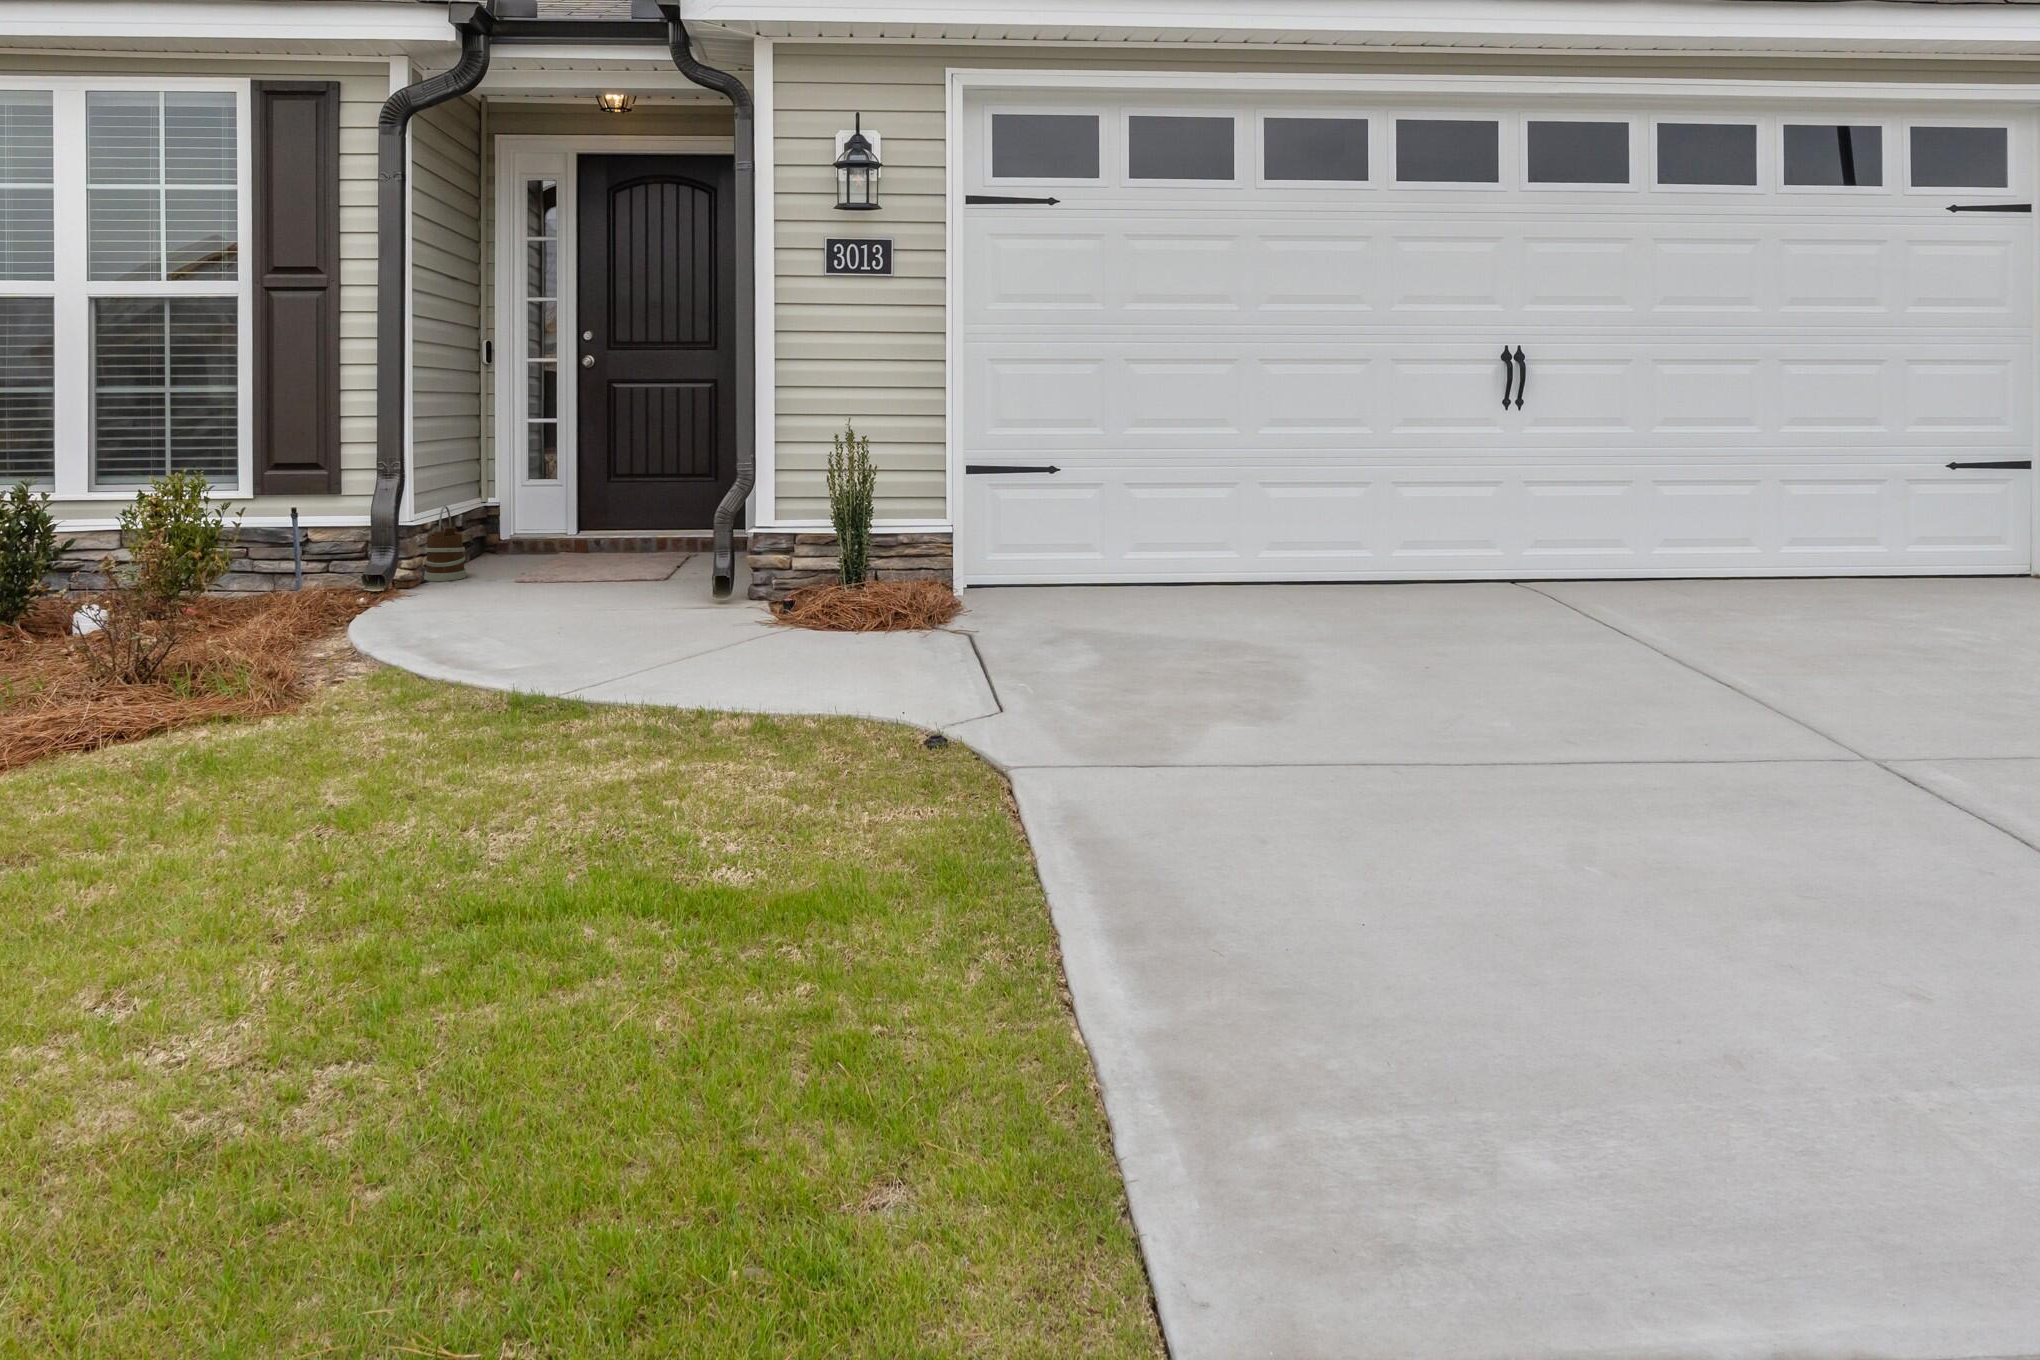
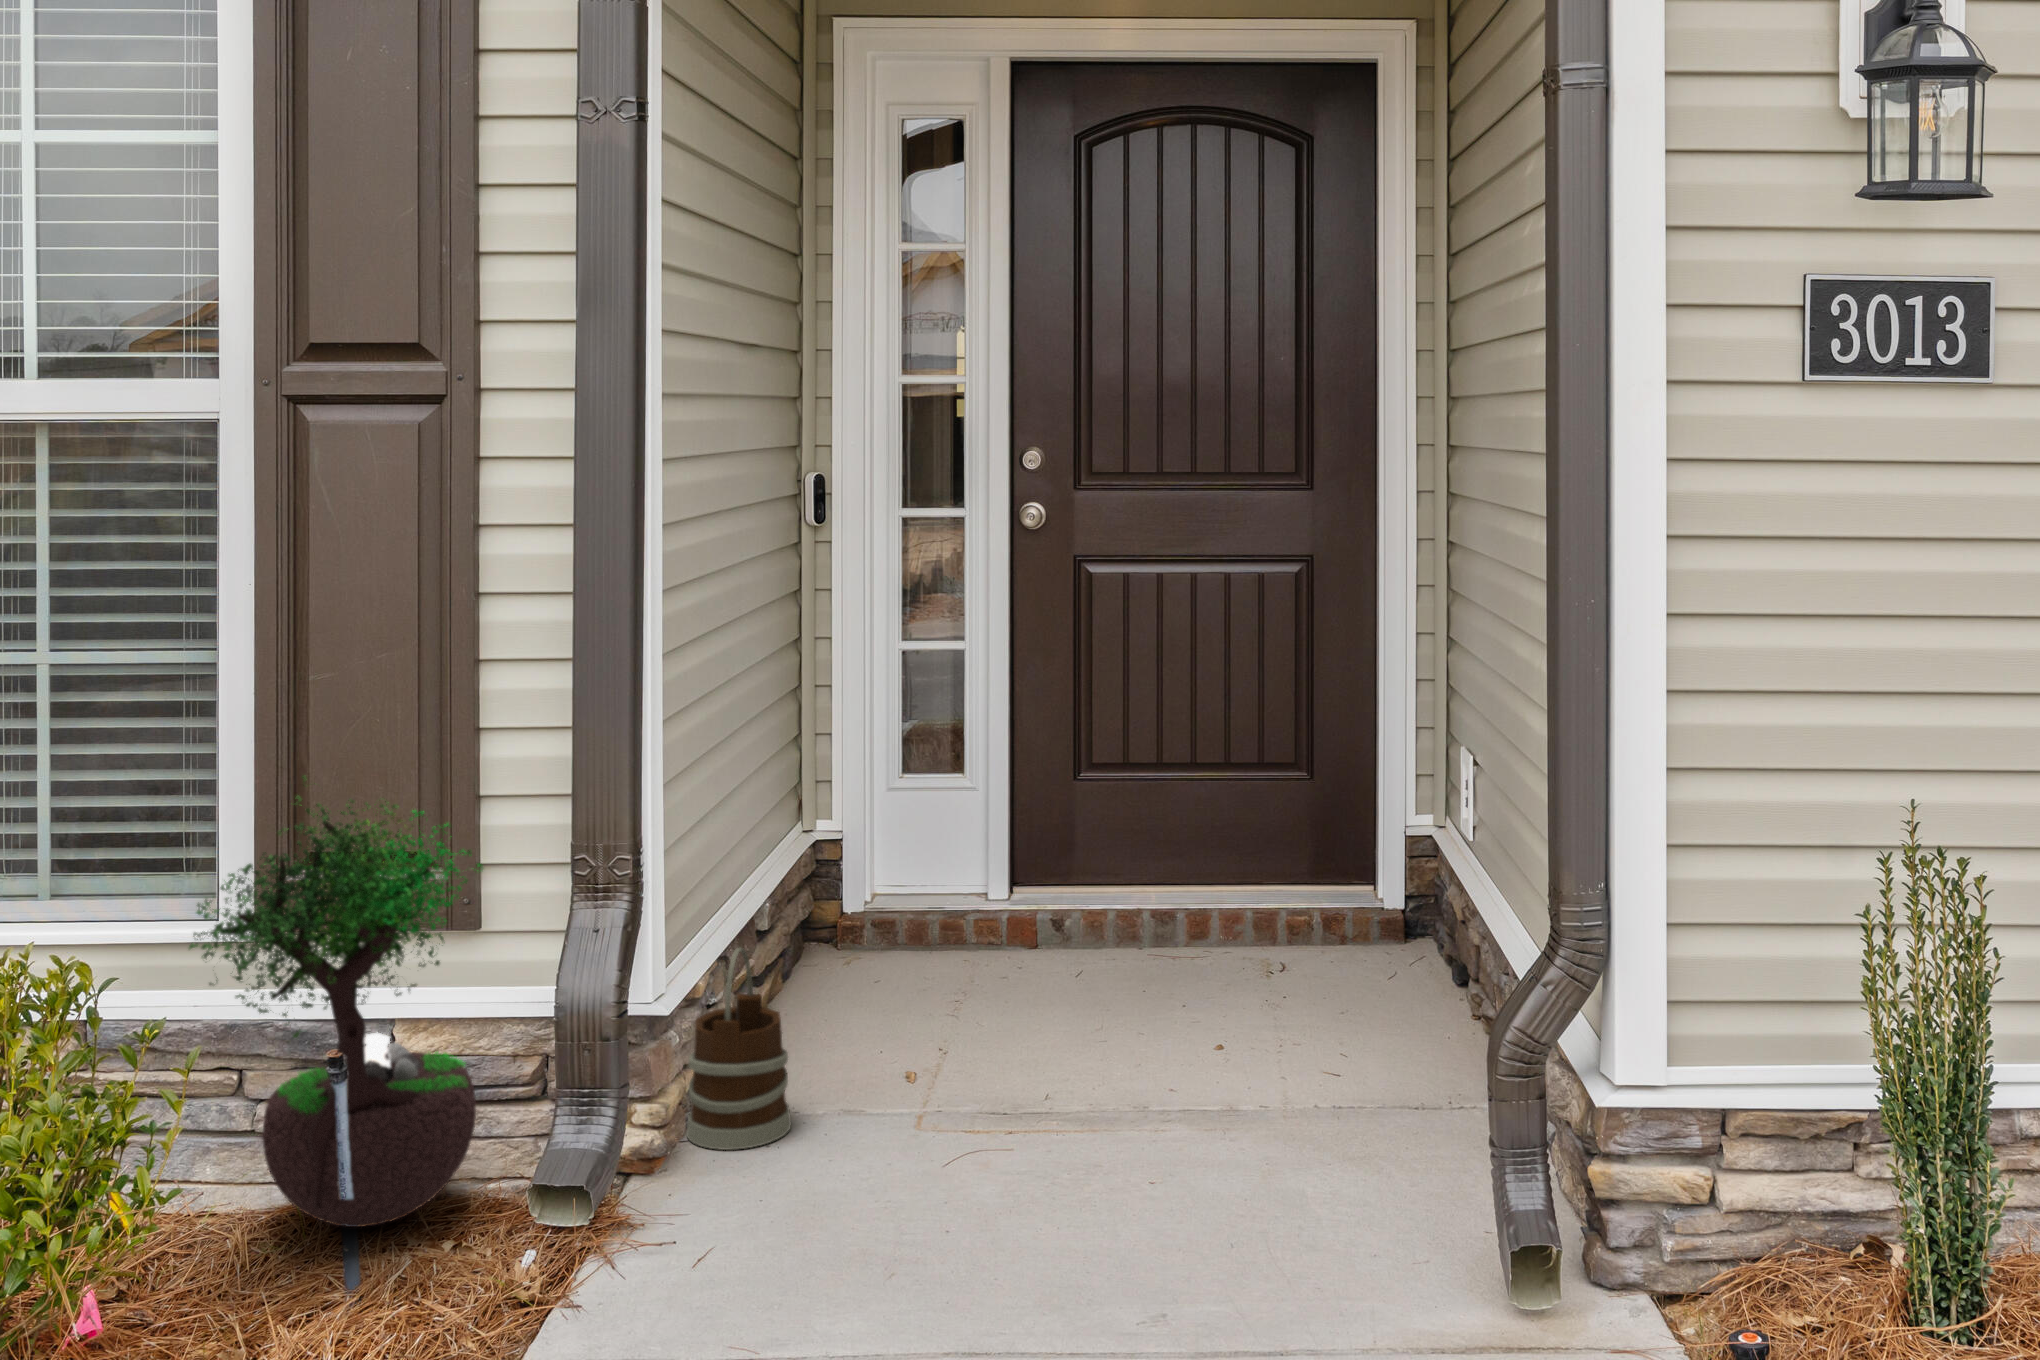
potted tree: none [233,423,343,594] -> present [189,776,483,1227]

